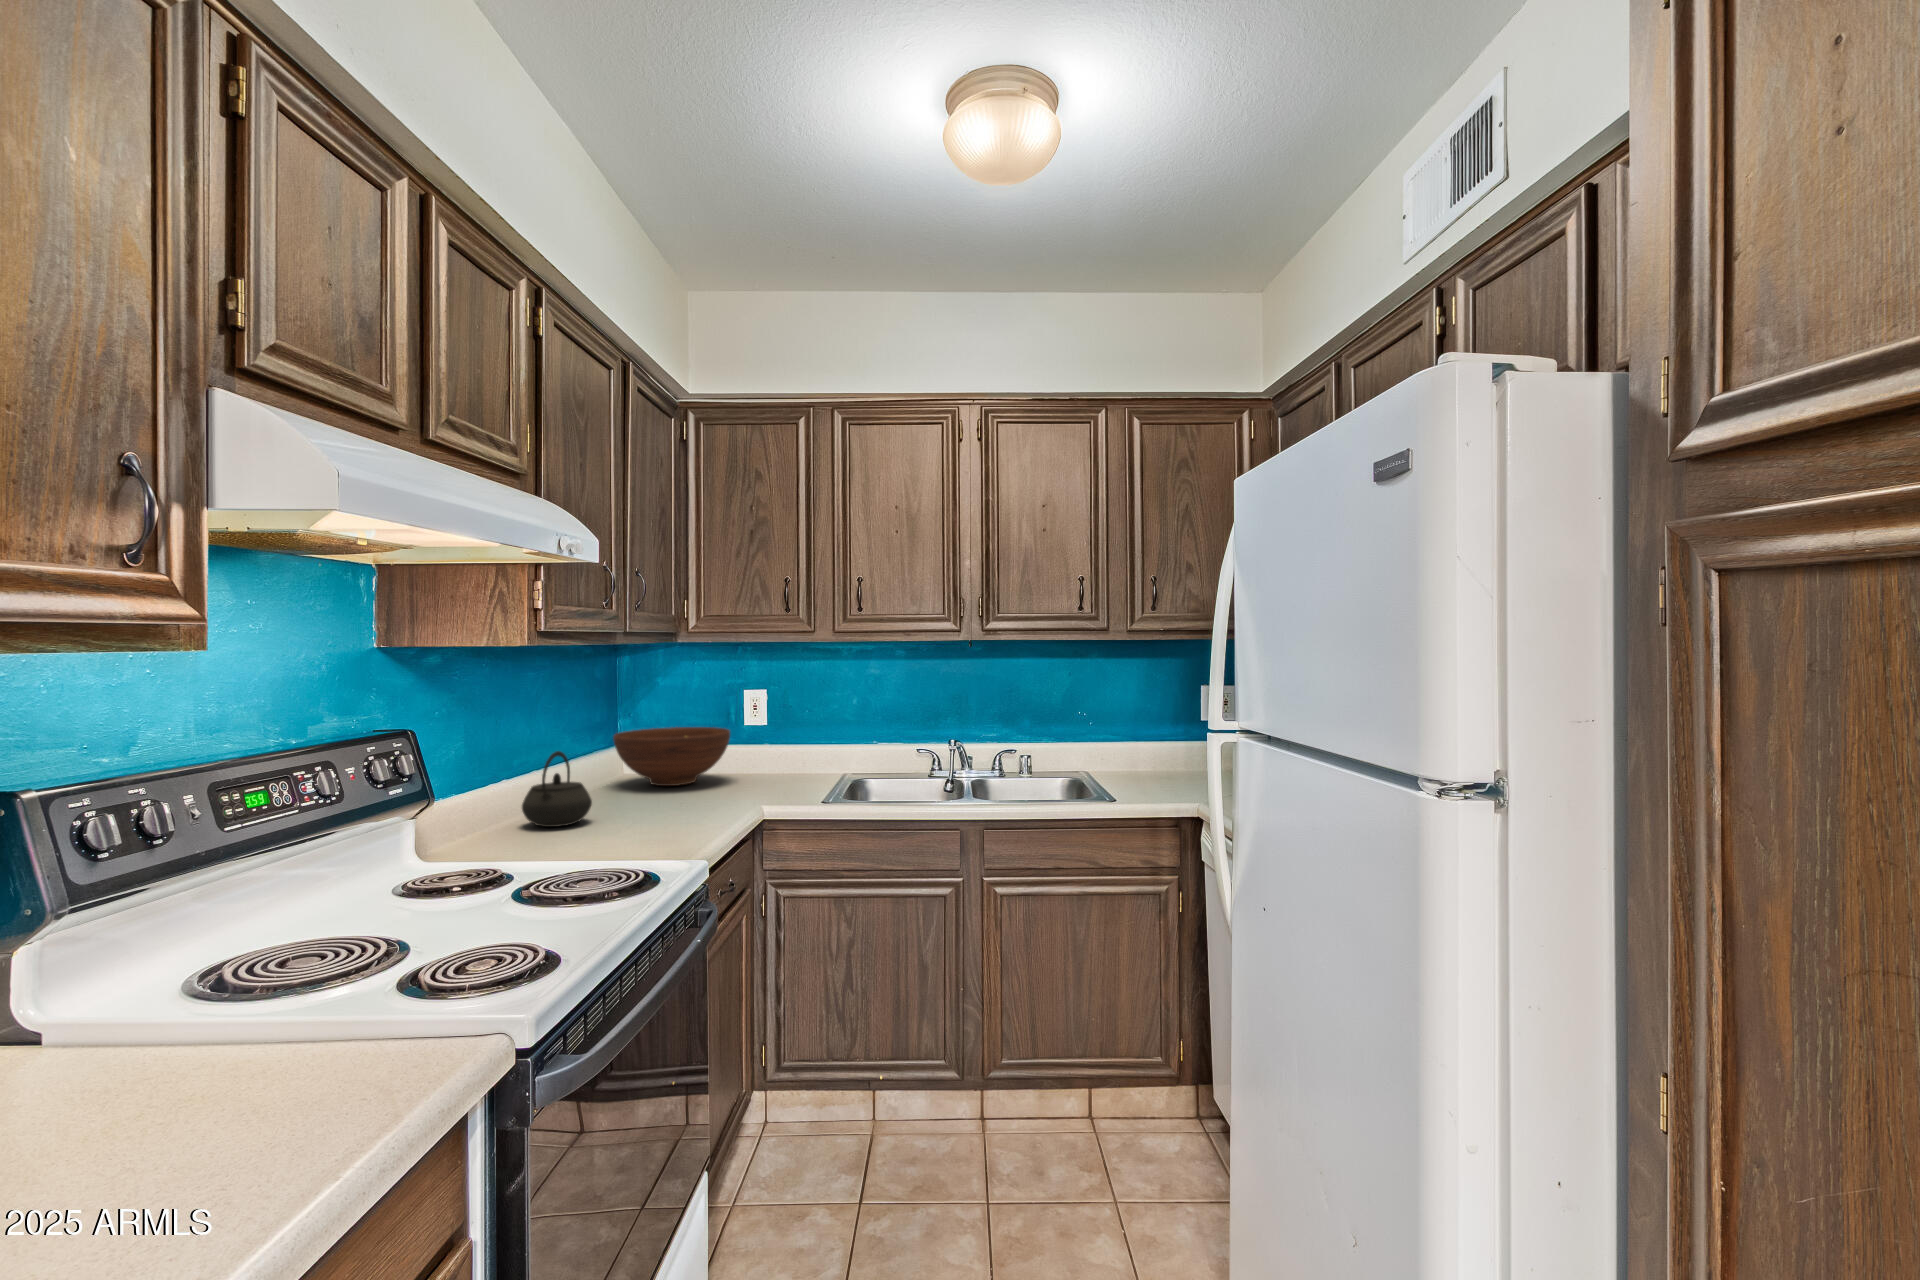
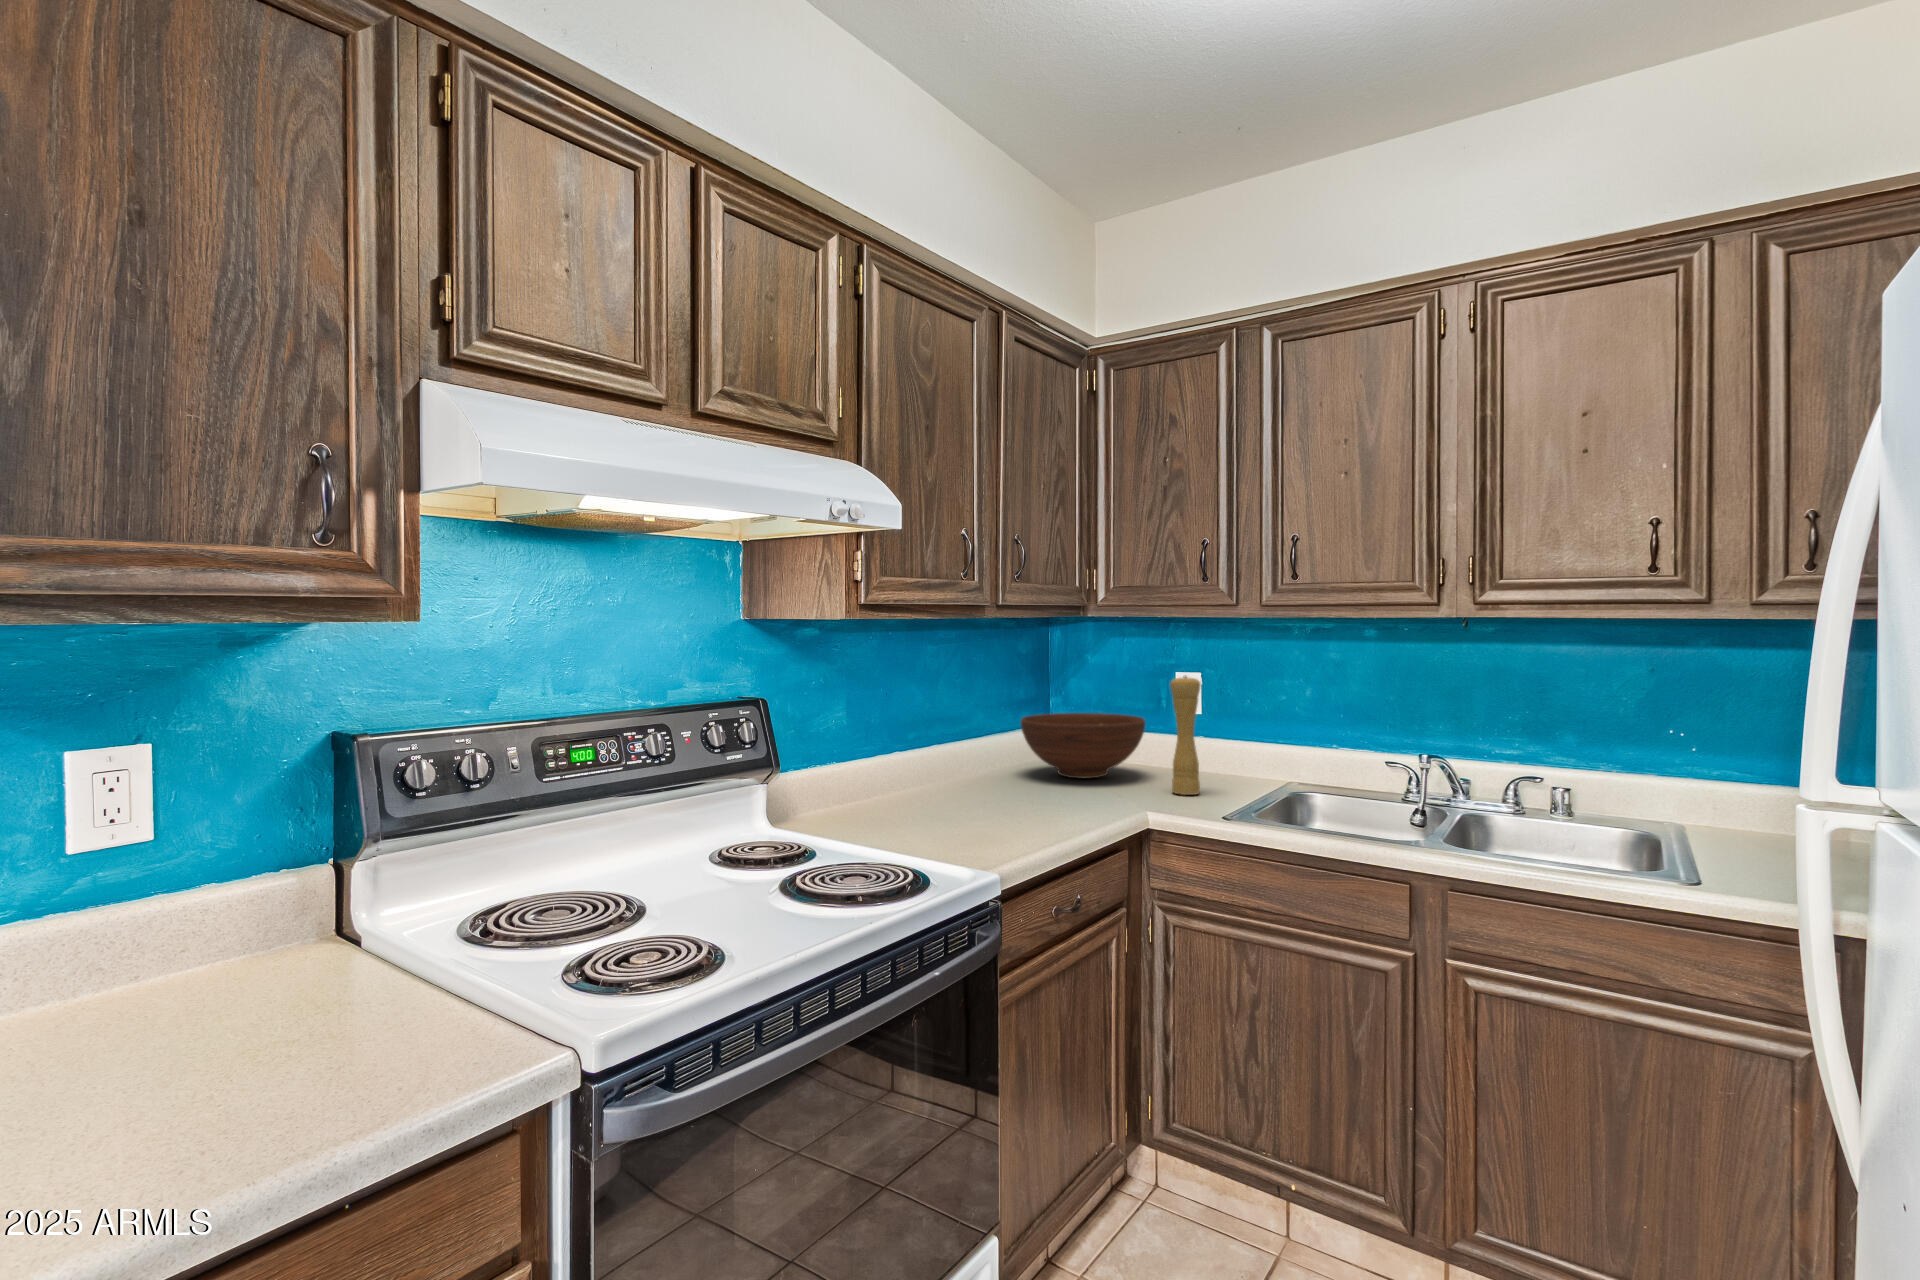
pepper mill: none [763,690,788,789] -> present [1170,676,1200,795]
kettle: present [522,751,592,827] -> none [891,731,958,809]

